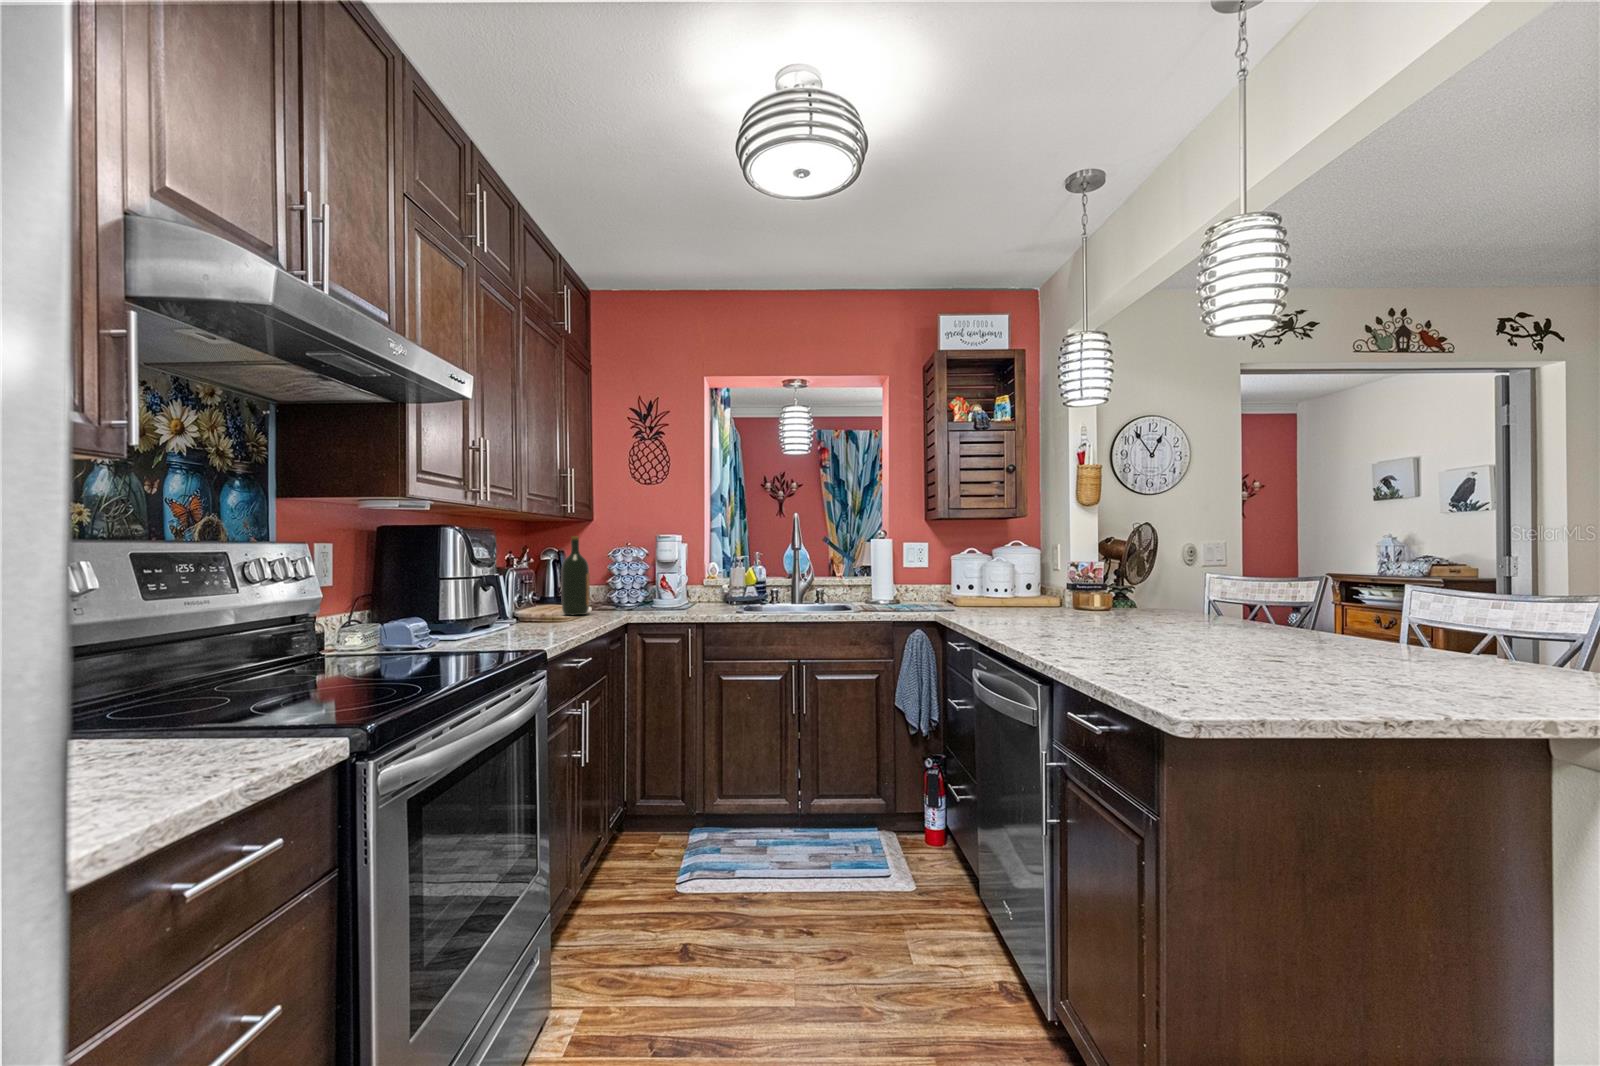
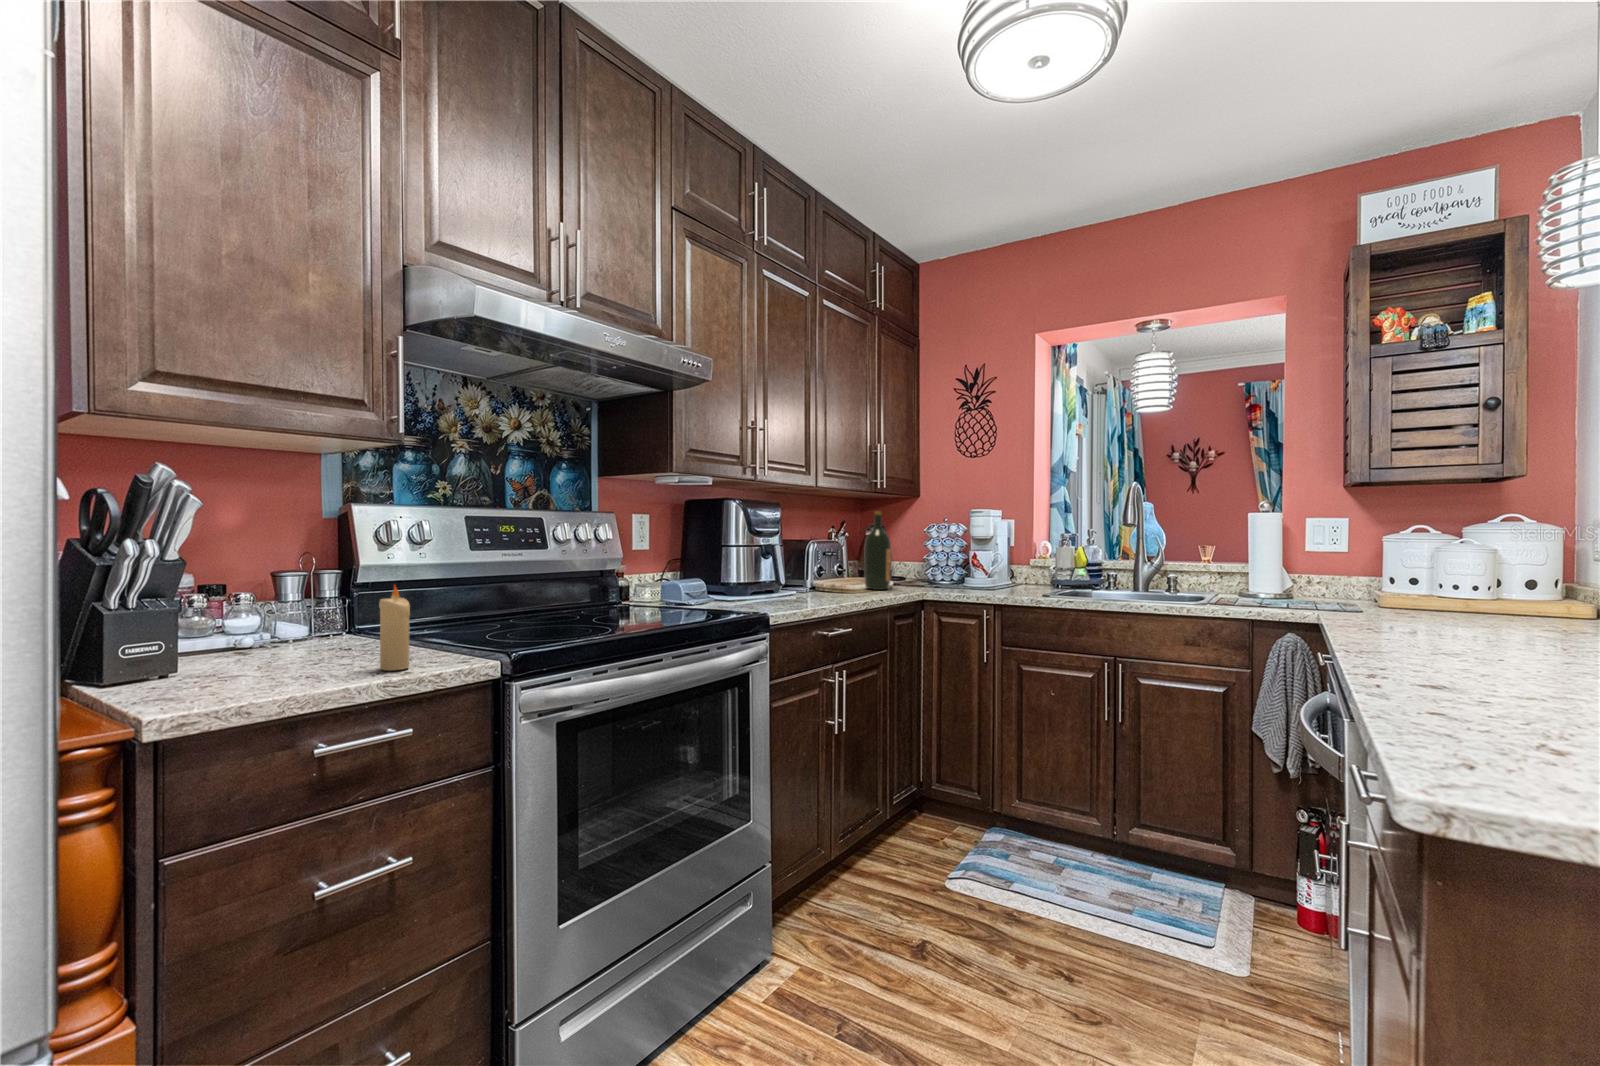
candle: none [151,636,200,752] -> present [379,586,410,671]

